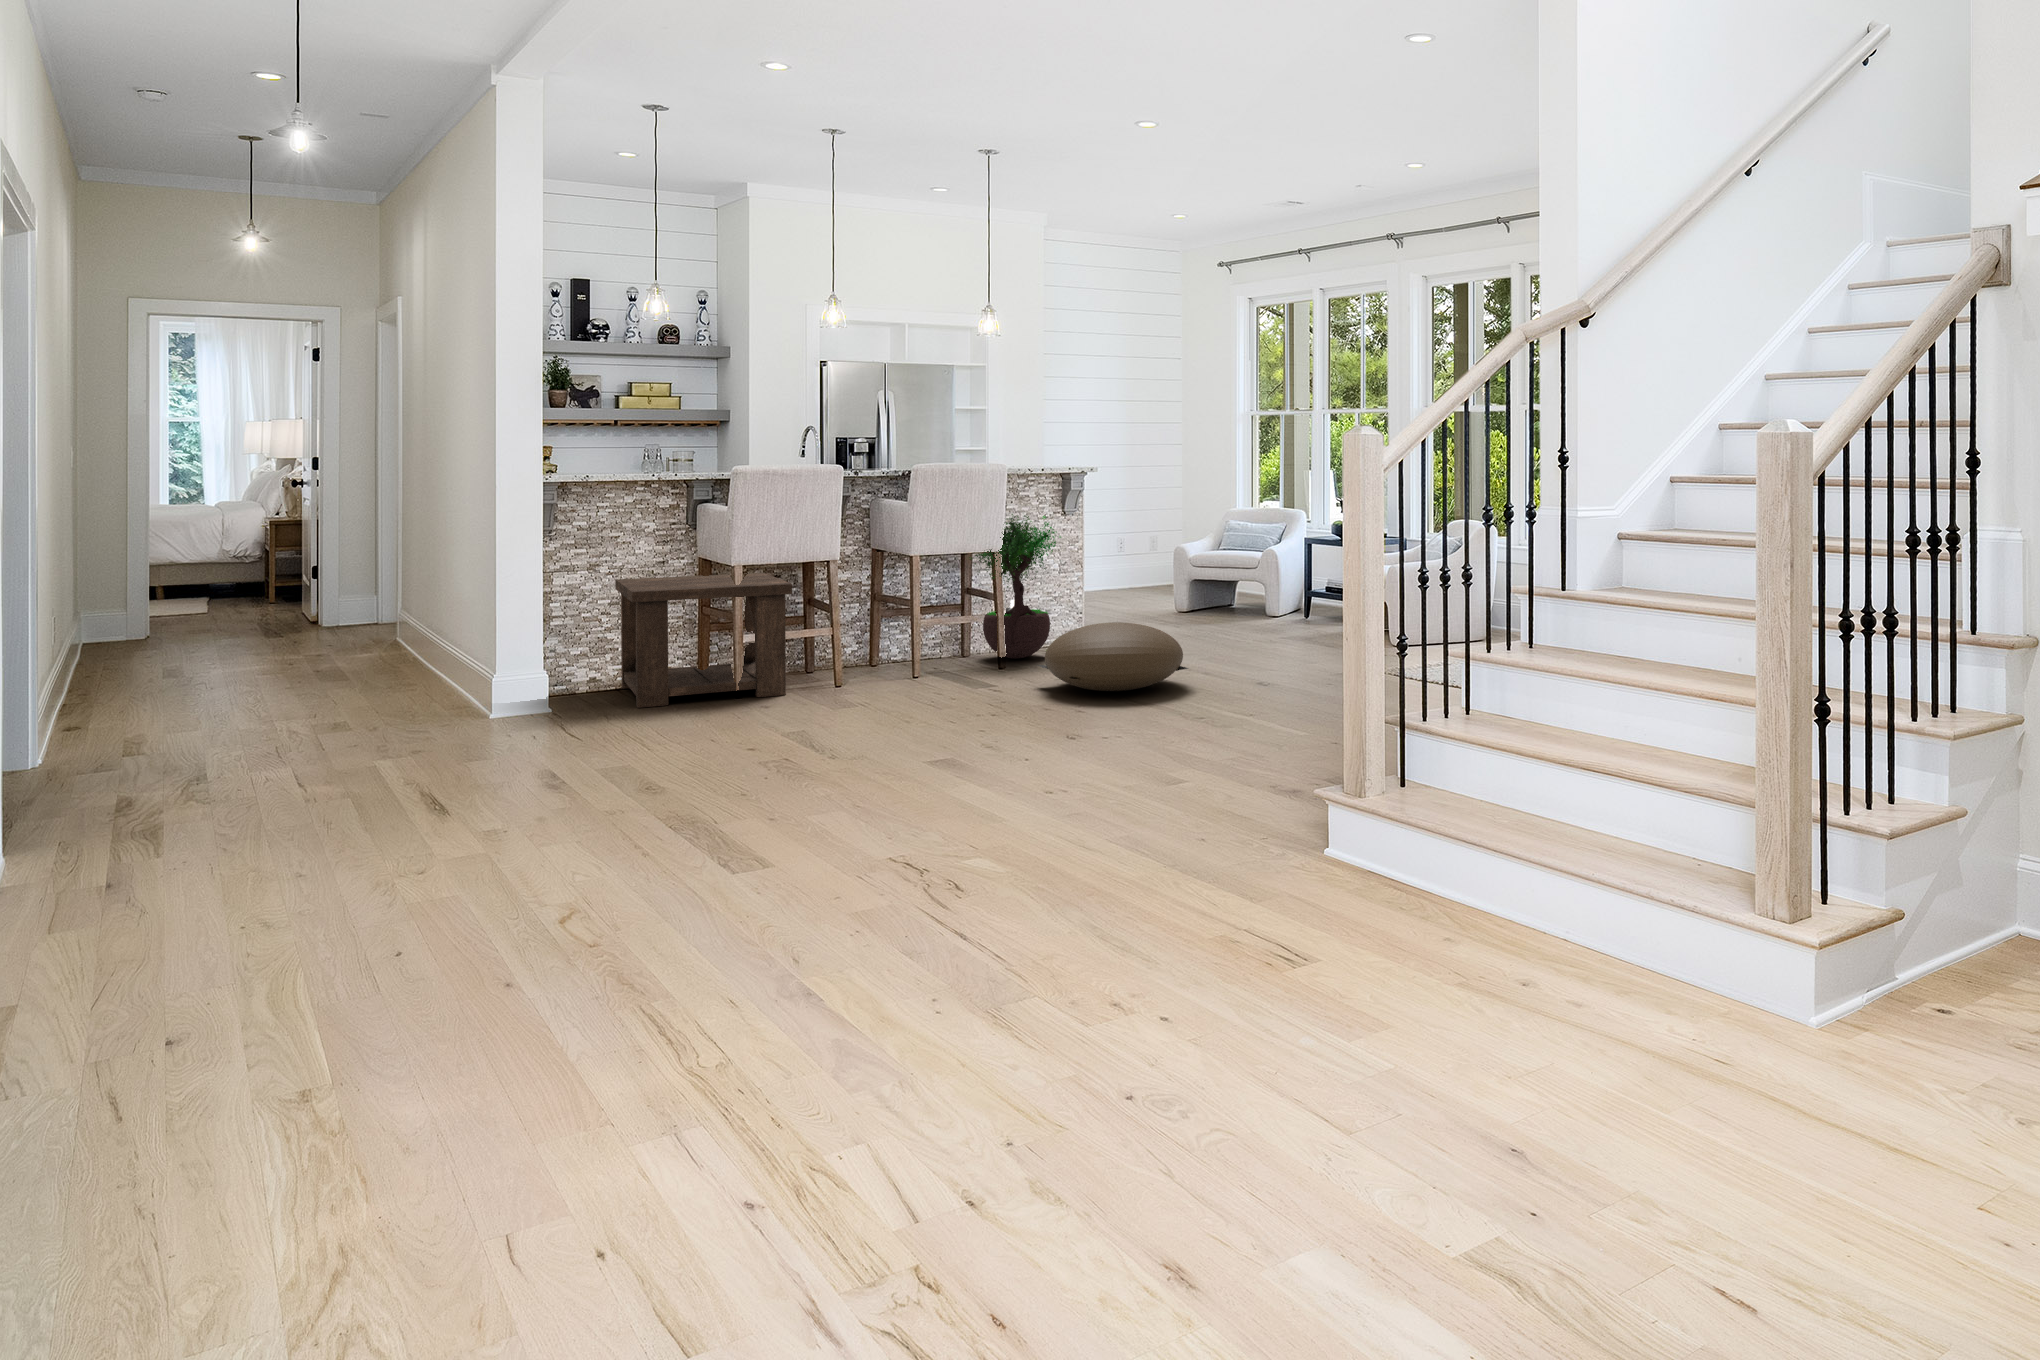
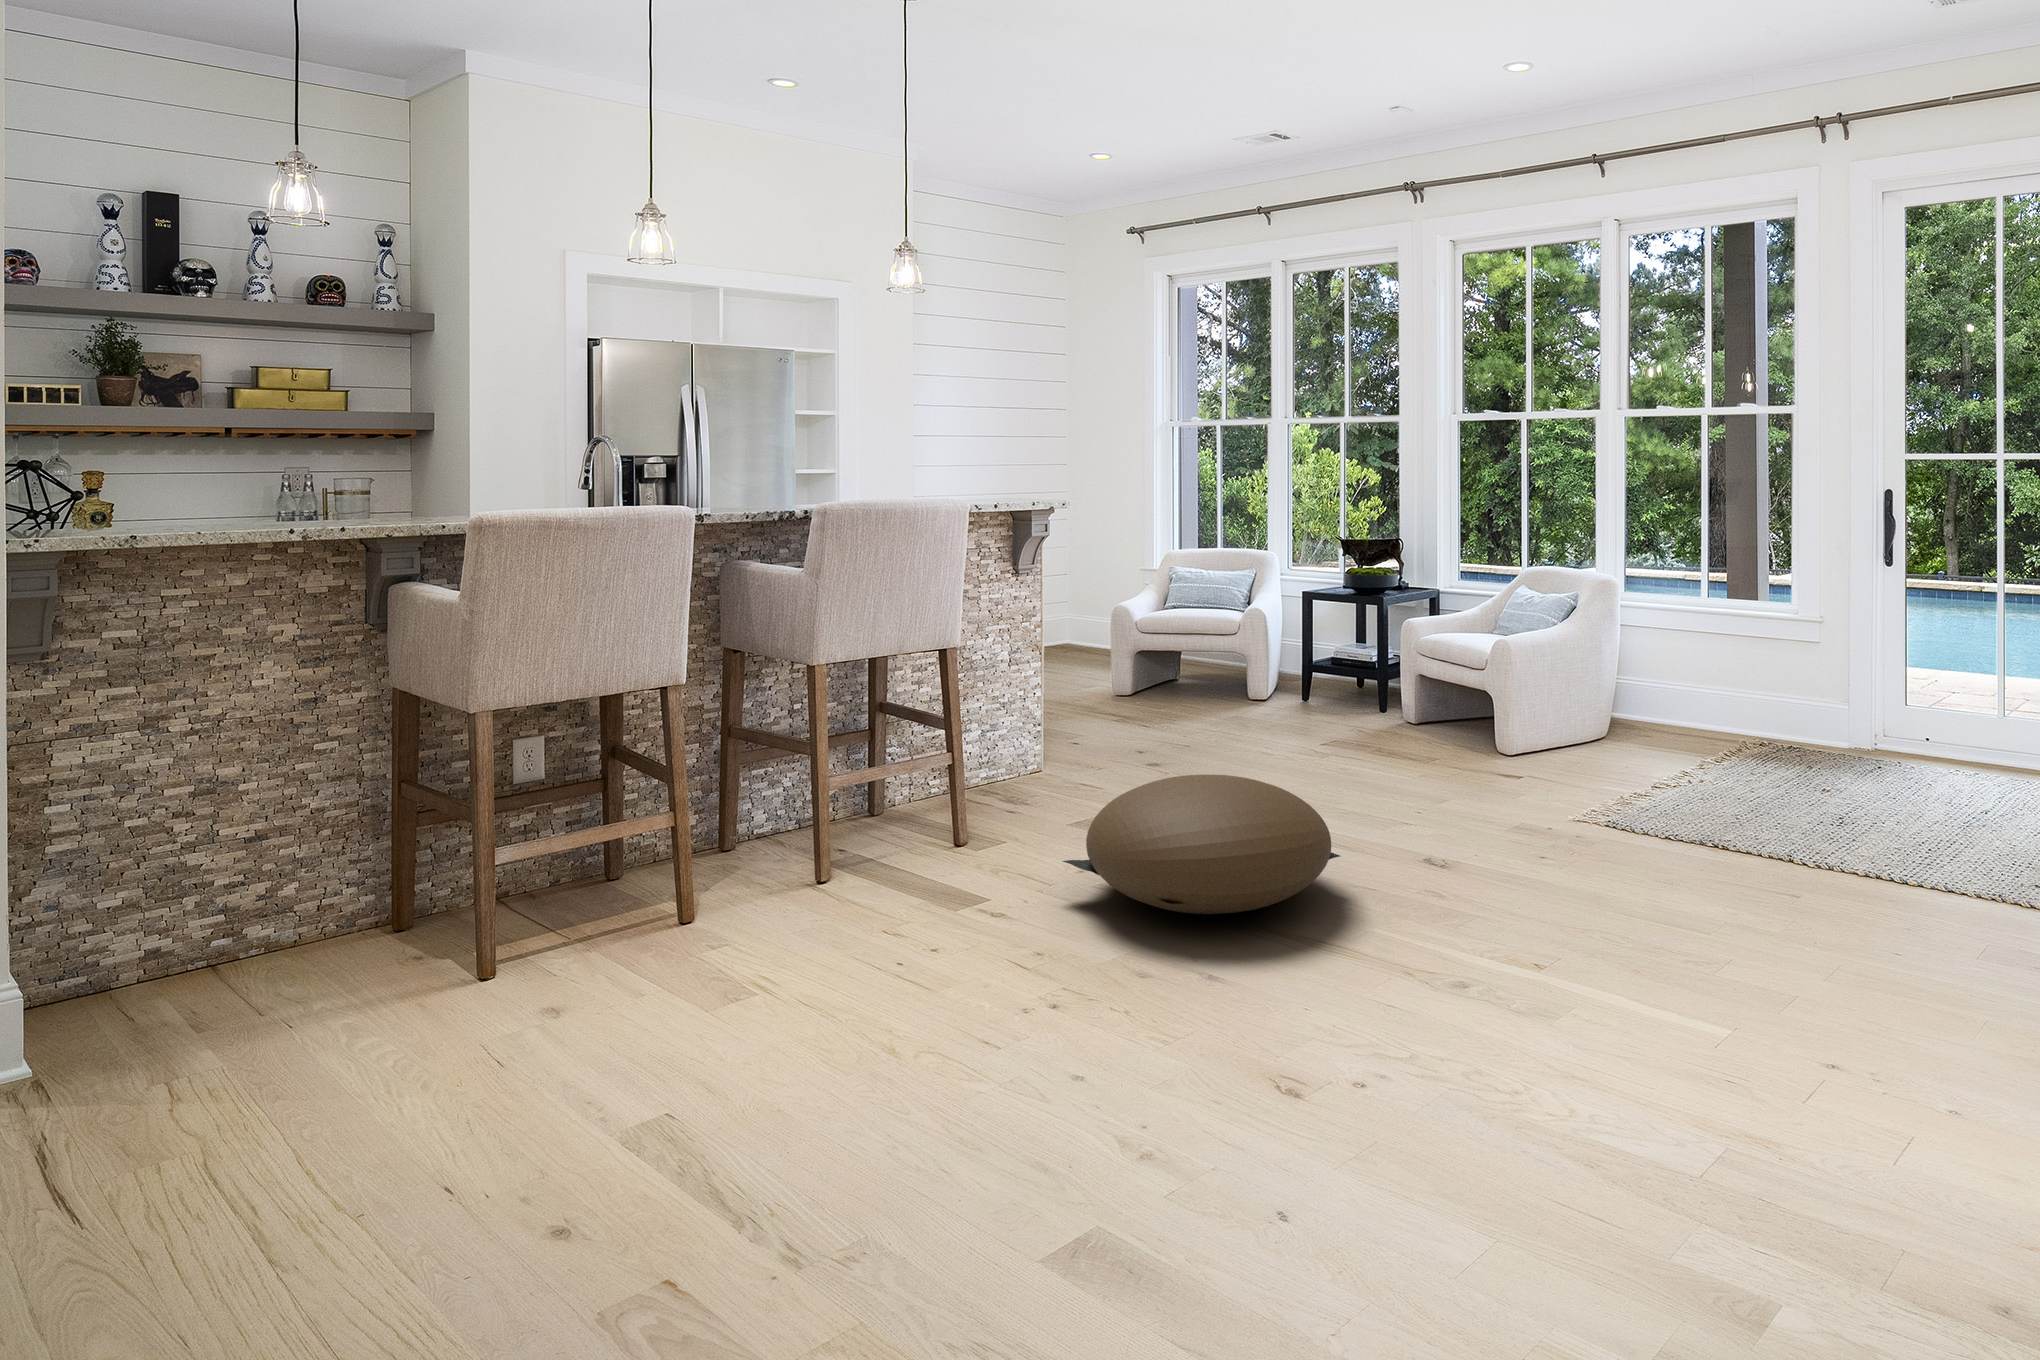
potted tree: present [969,514,1061,659] -> none [895,569,1044,818]
side table: present [615,573,792,708] -> none [205,706,600,1047]

